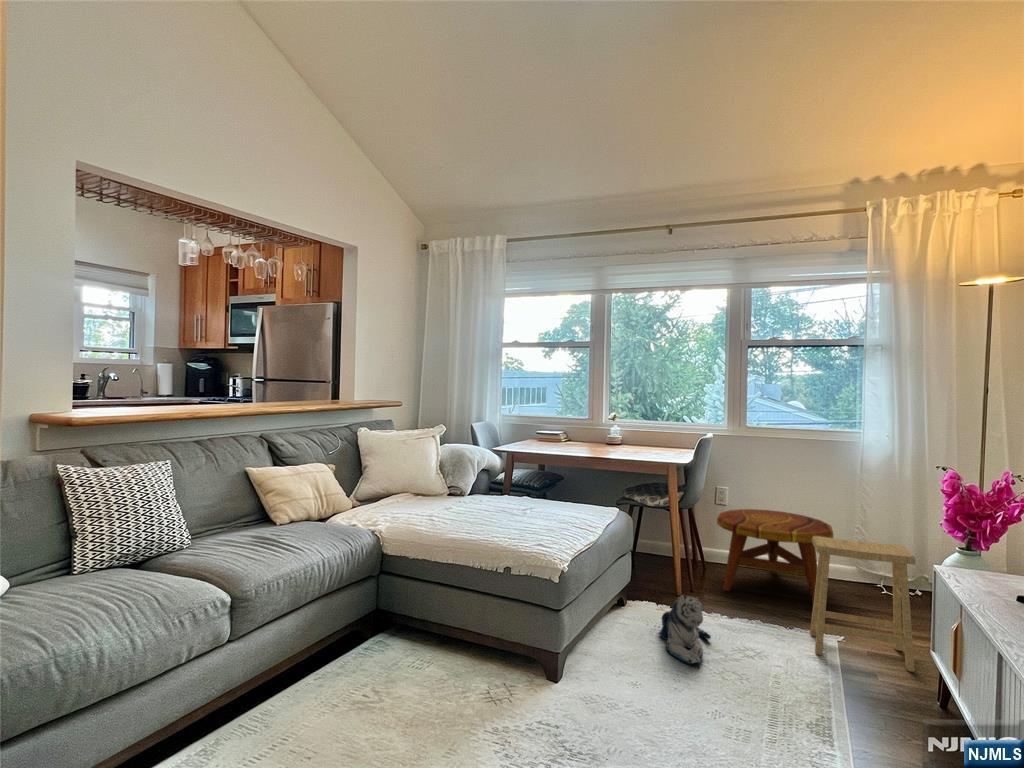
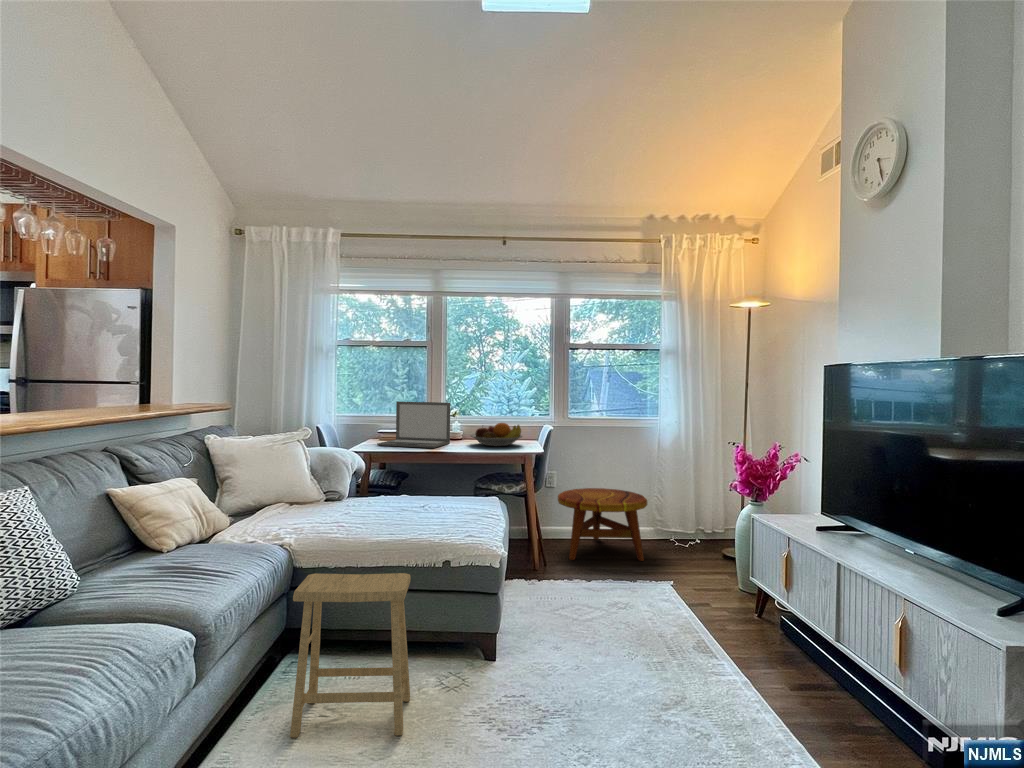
laptop: none [521,402,597,450] -> present [377,401,450,448]
fruit bowl: none [615,428,674,453] -> present [471,423,523,446]
footstool: present [810,536,916,672] -> present [290,573,411,738]
plush toy: present [659,595,711,664] -> none [545,565,591,621]

